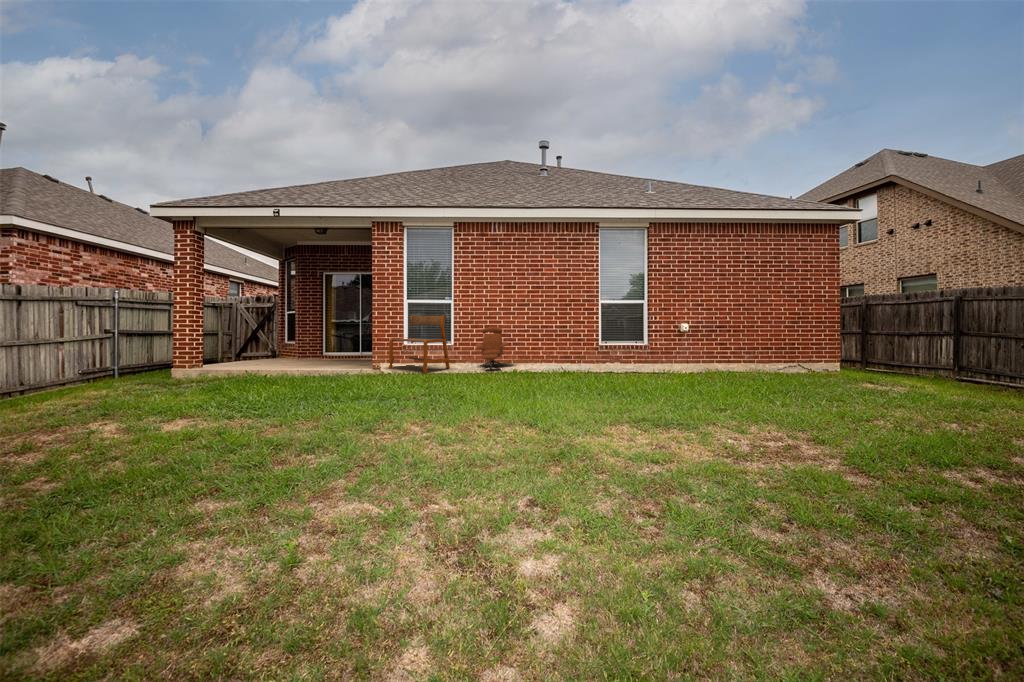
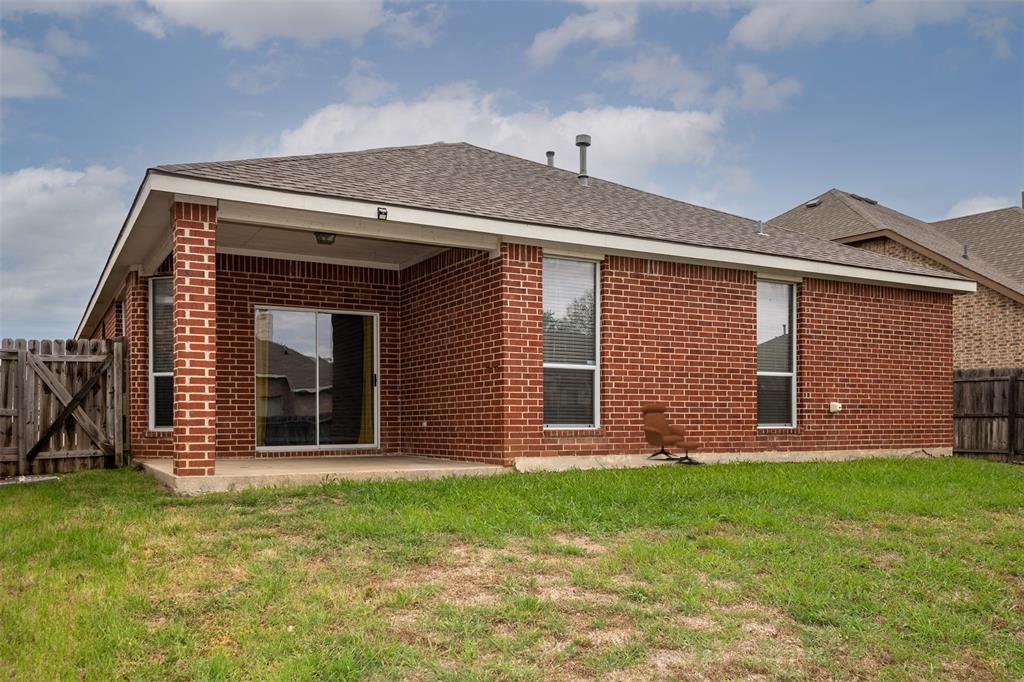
bench: present [389,315,450,373] -> none [536,385,625,470]

